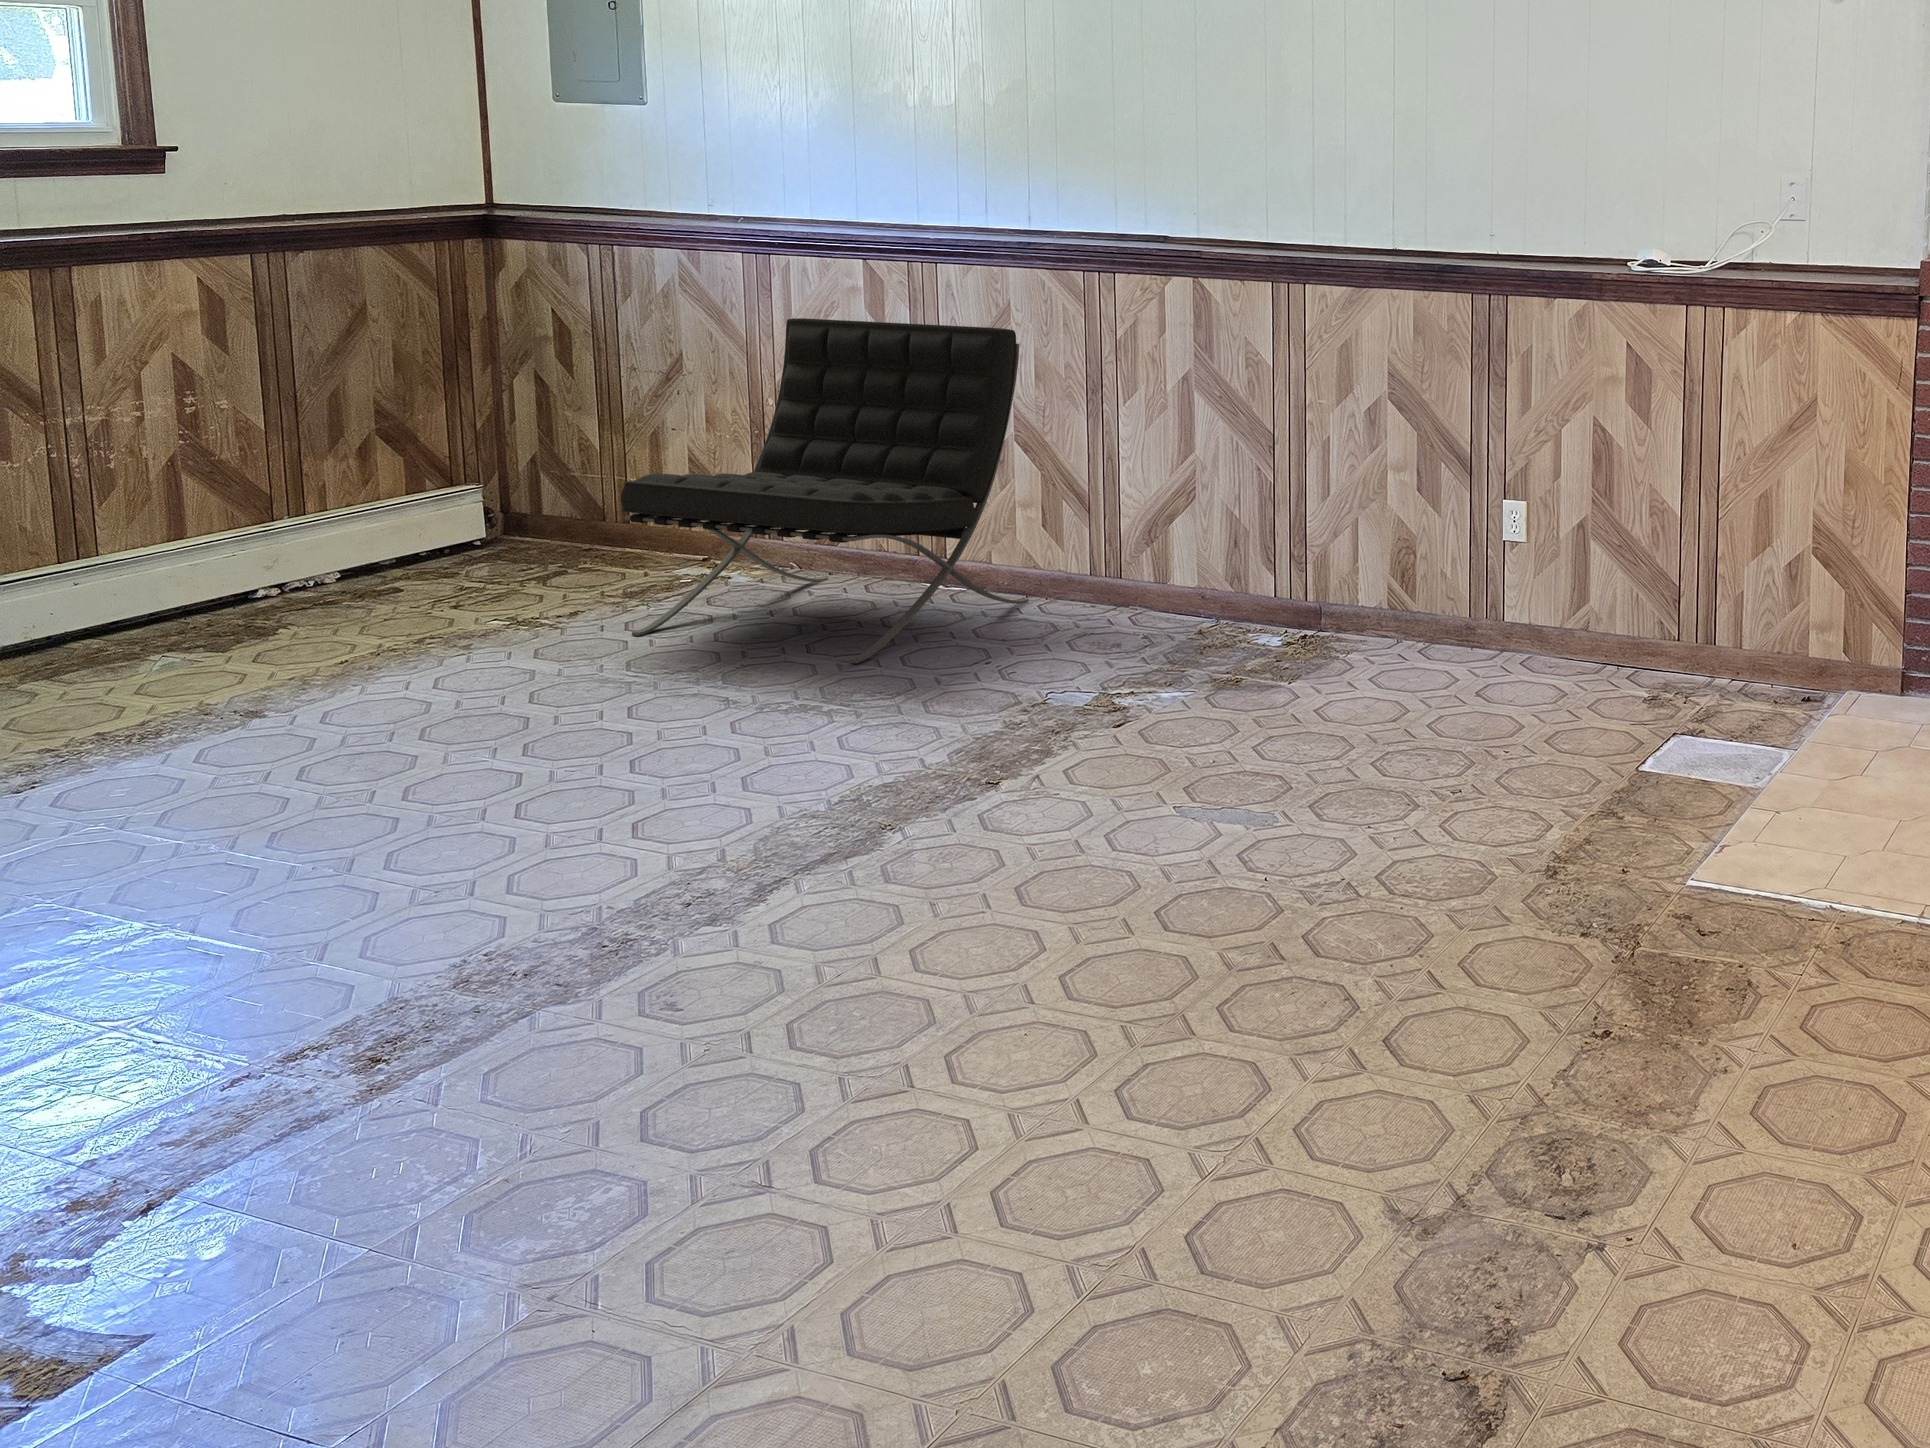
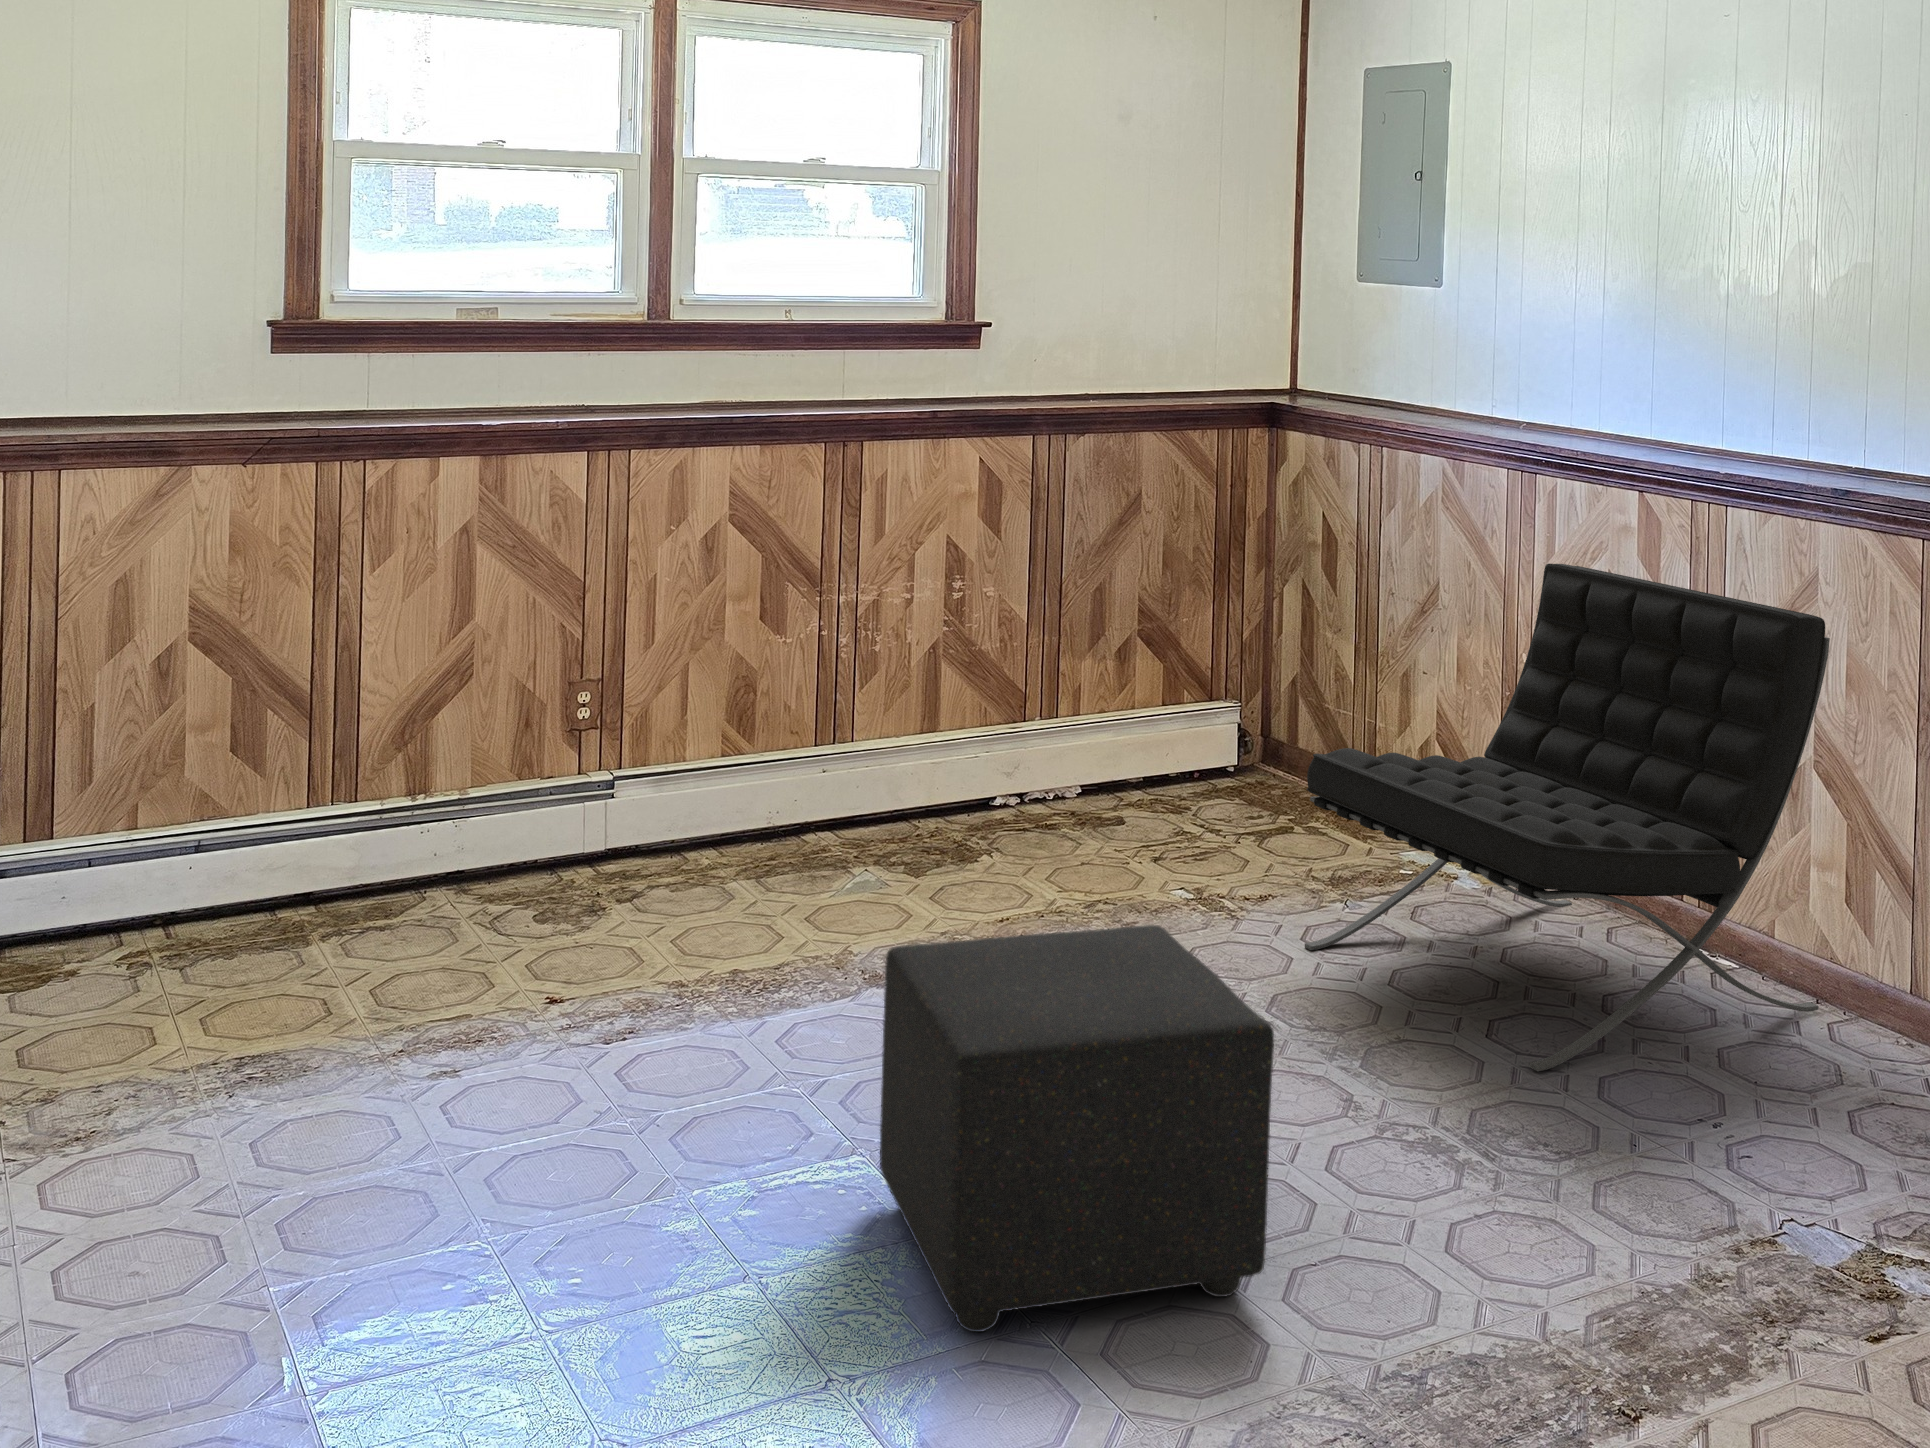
ottoman: none [372,583,735,858] -> present [880,925,1274,1332]

